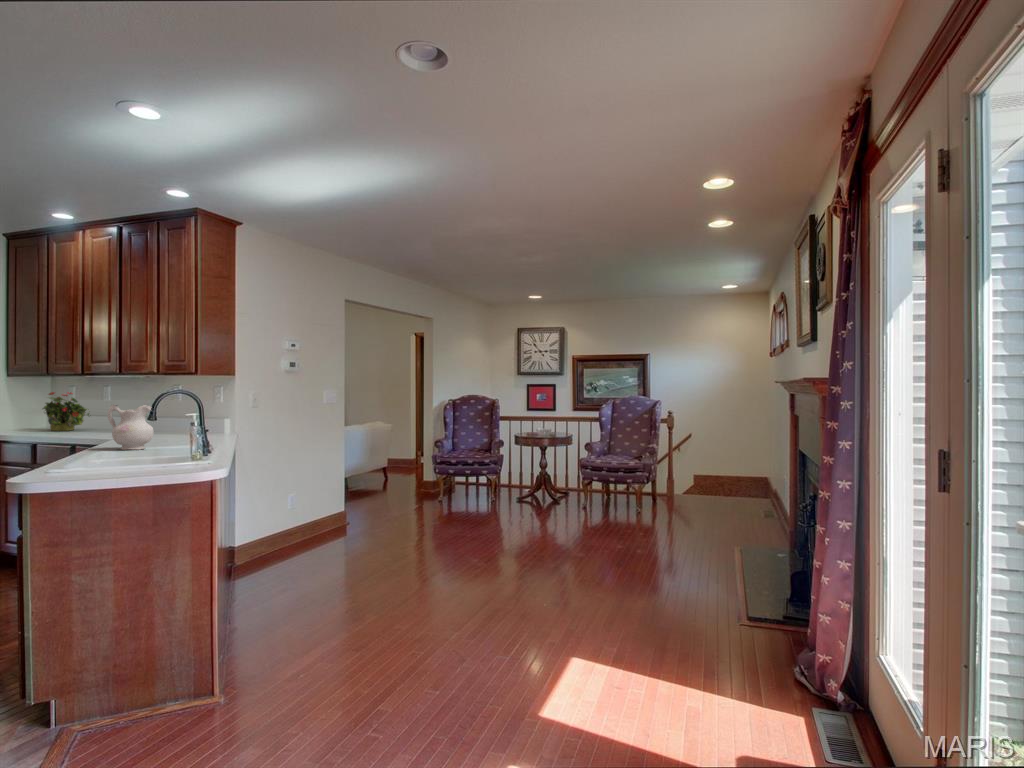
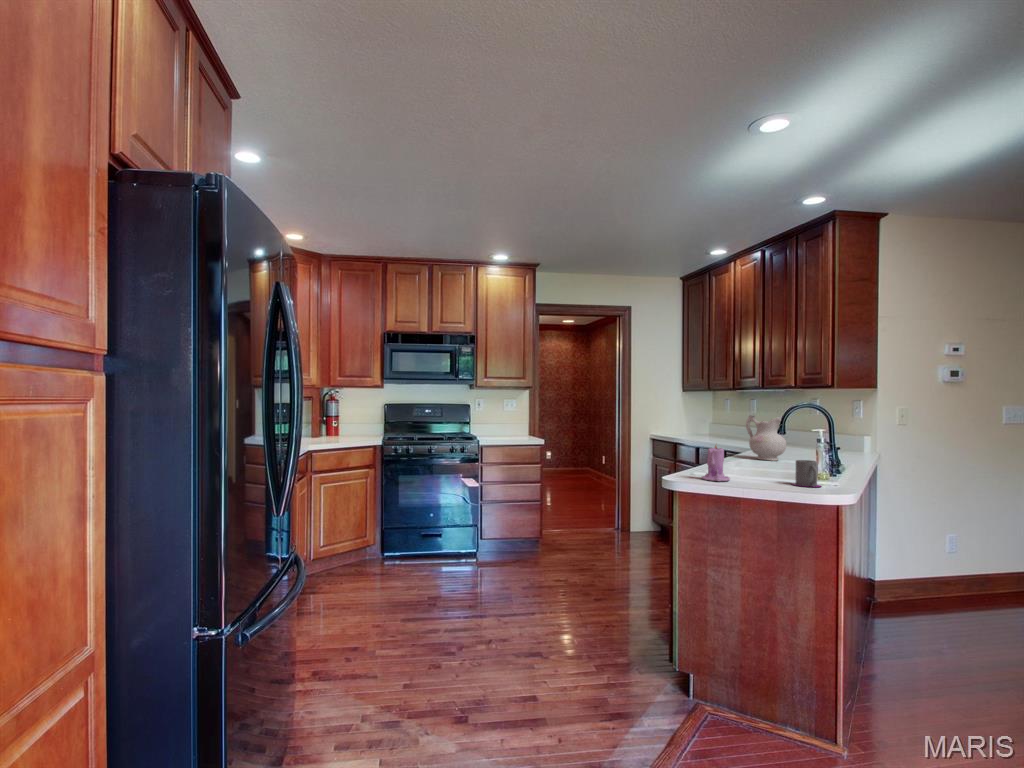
potted plant: present [43,392,89,431] -> none [705,403,742,437]
candle: none [66,436,103,477] -> present [701,446,730,481]
mug: none [168,444,197,469] -> present [792,460,821,487]

